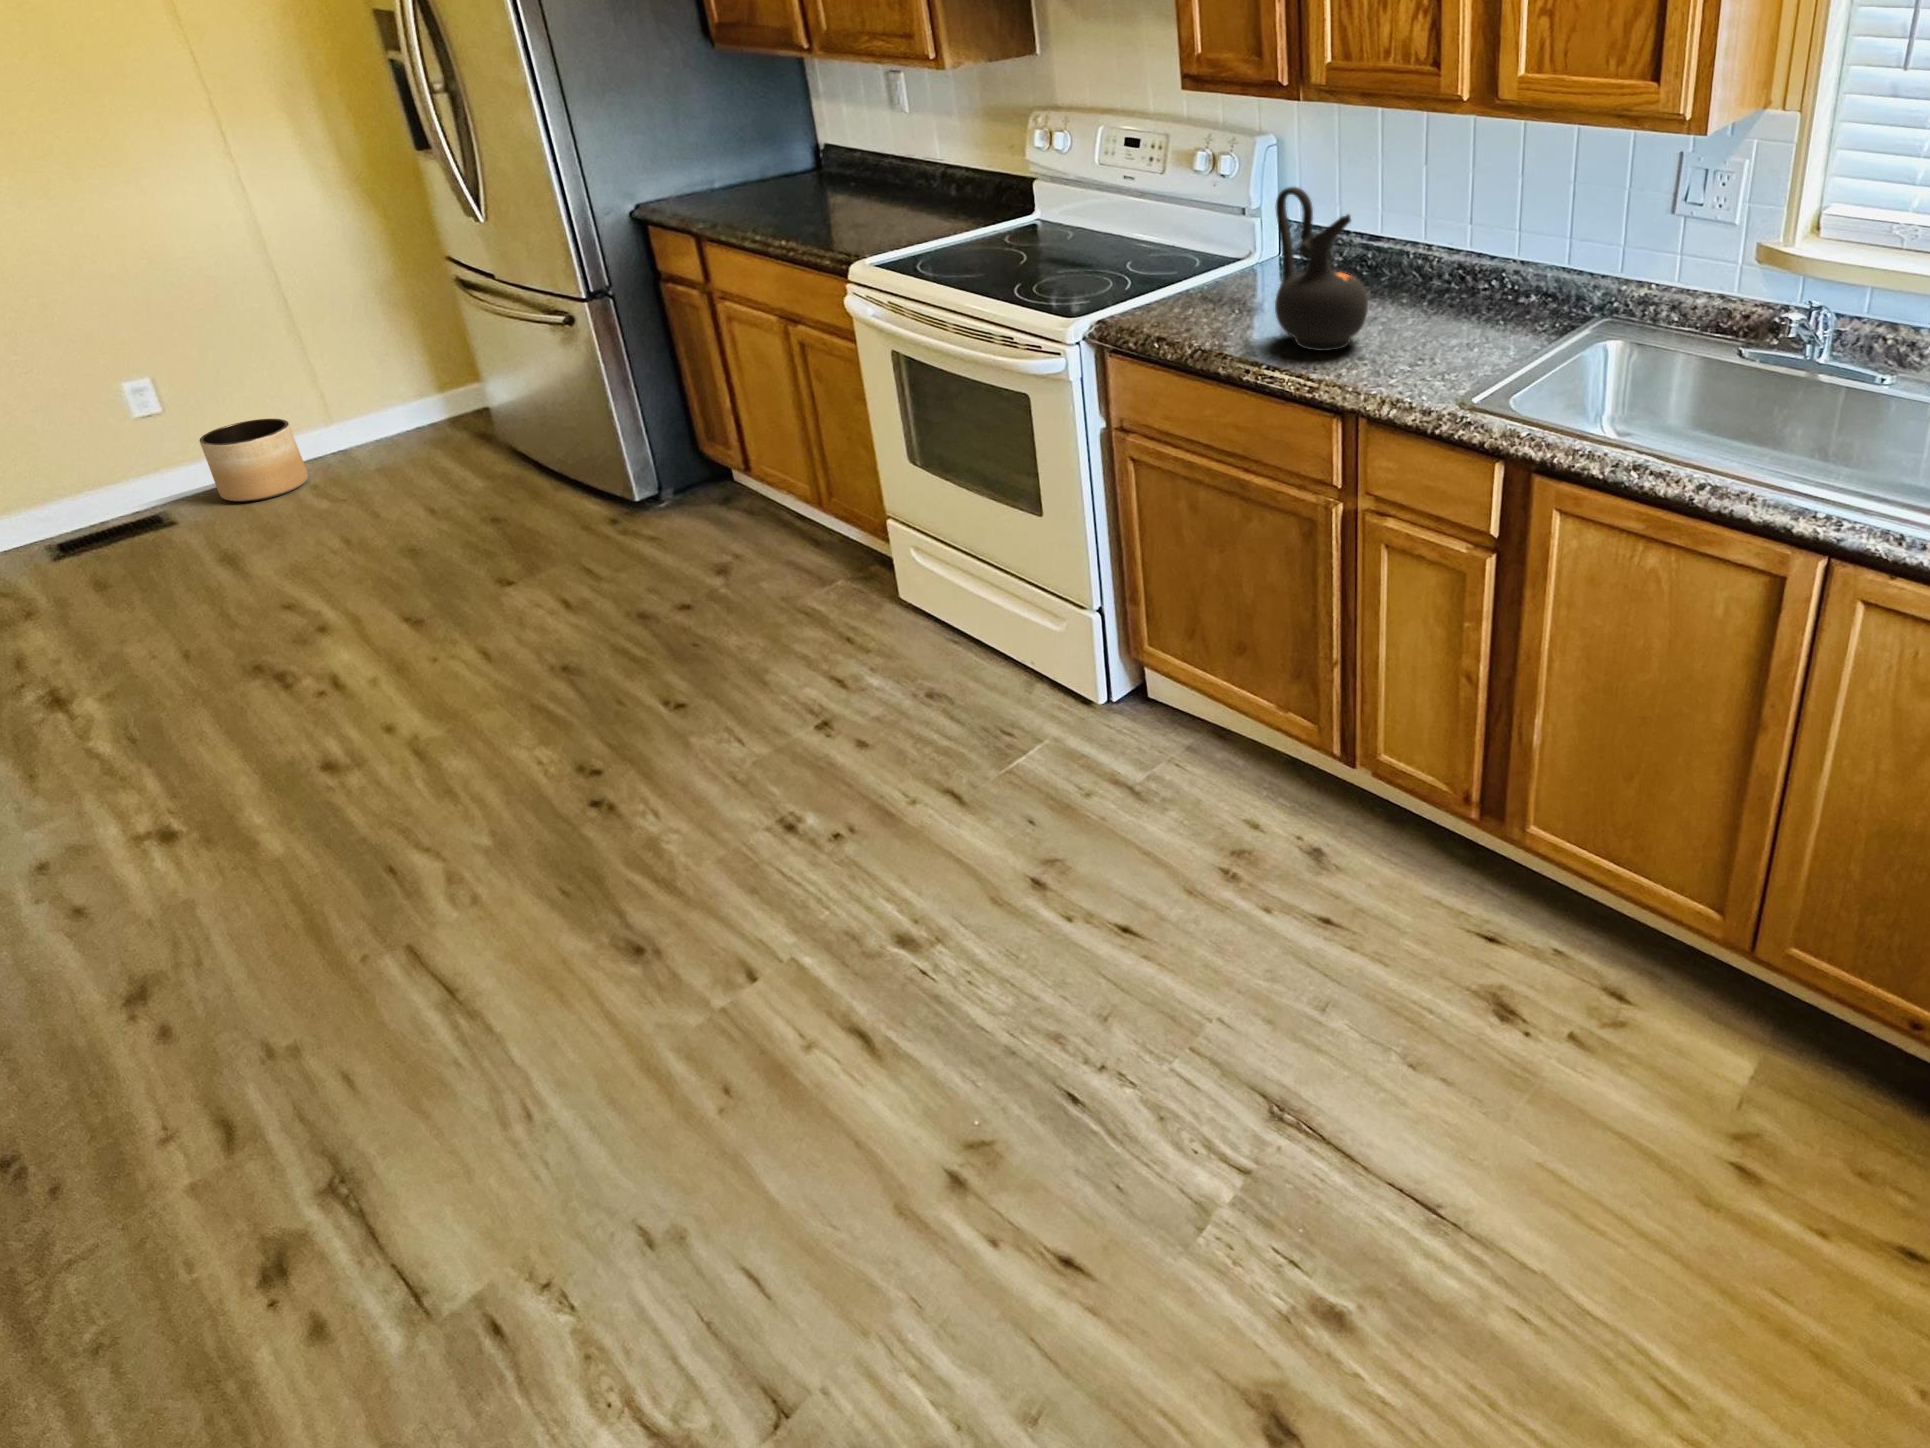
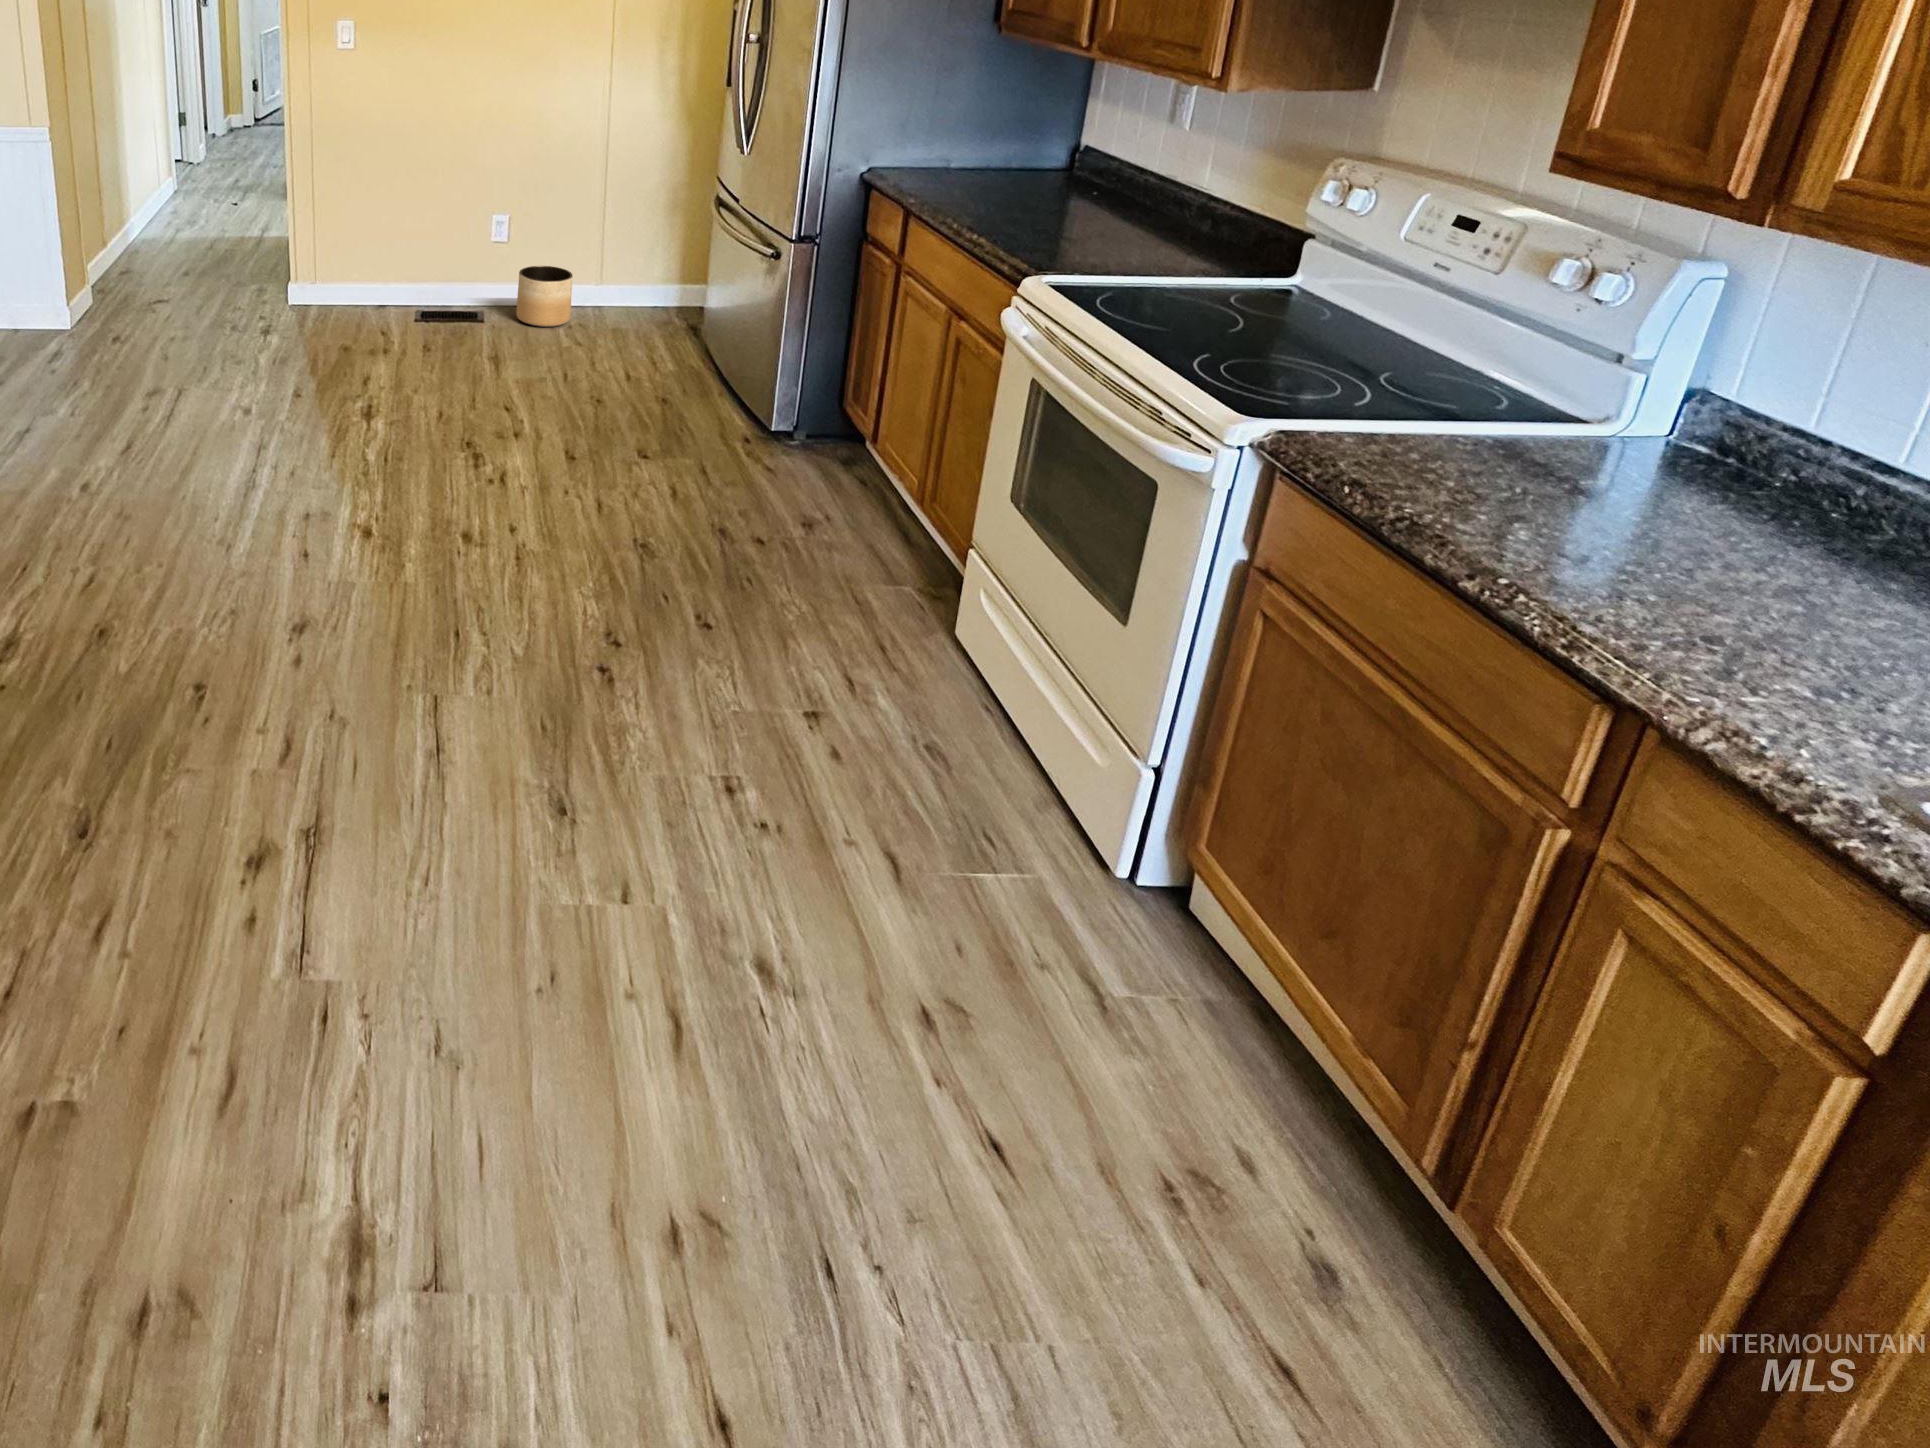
ceramic jug: present [1275,187,1368,351] -> none [1566,348,1777,613]

